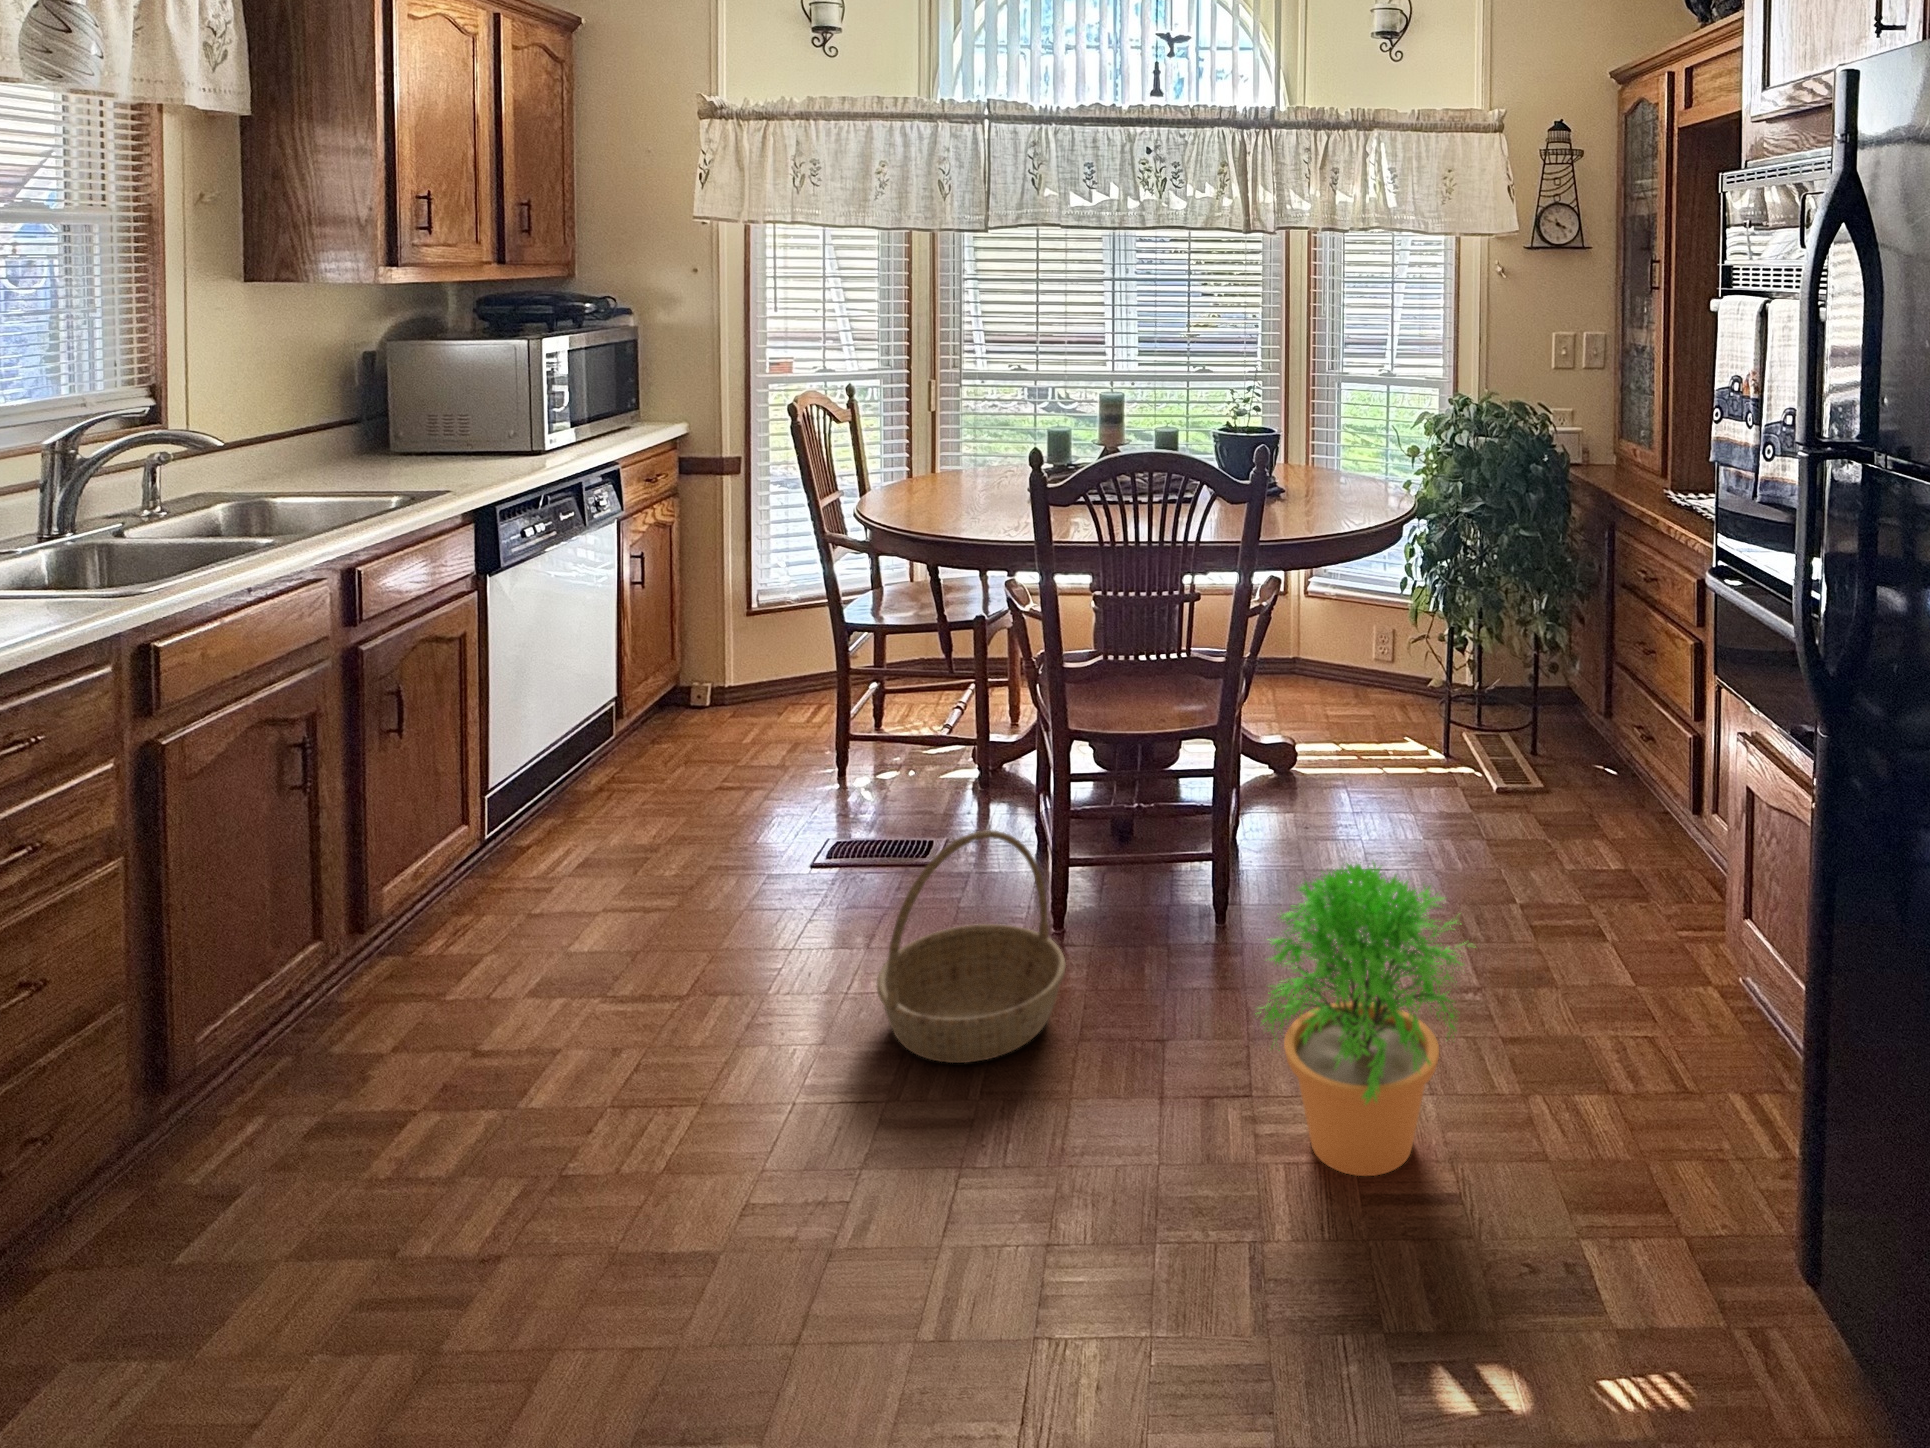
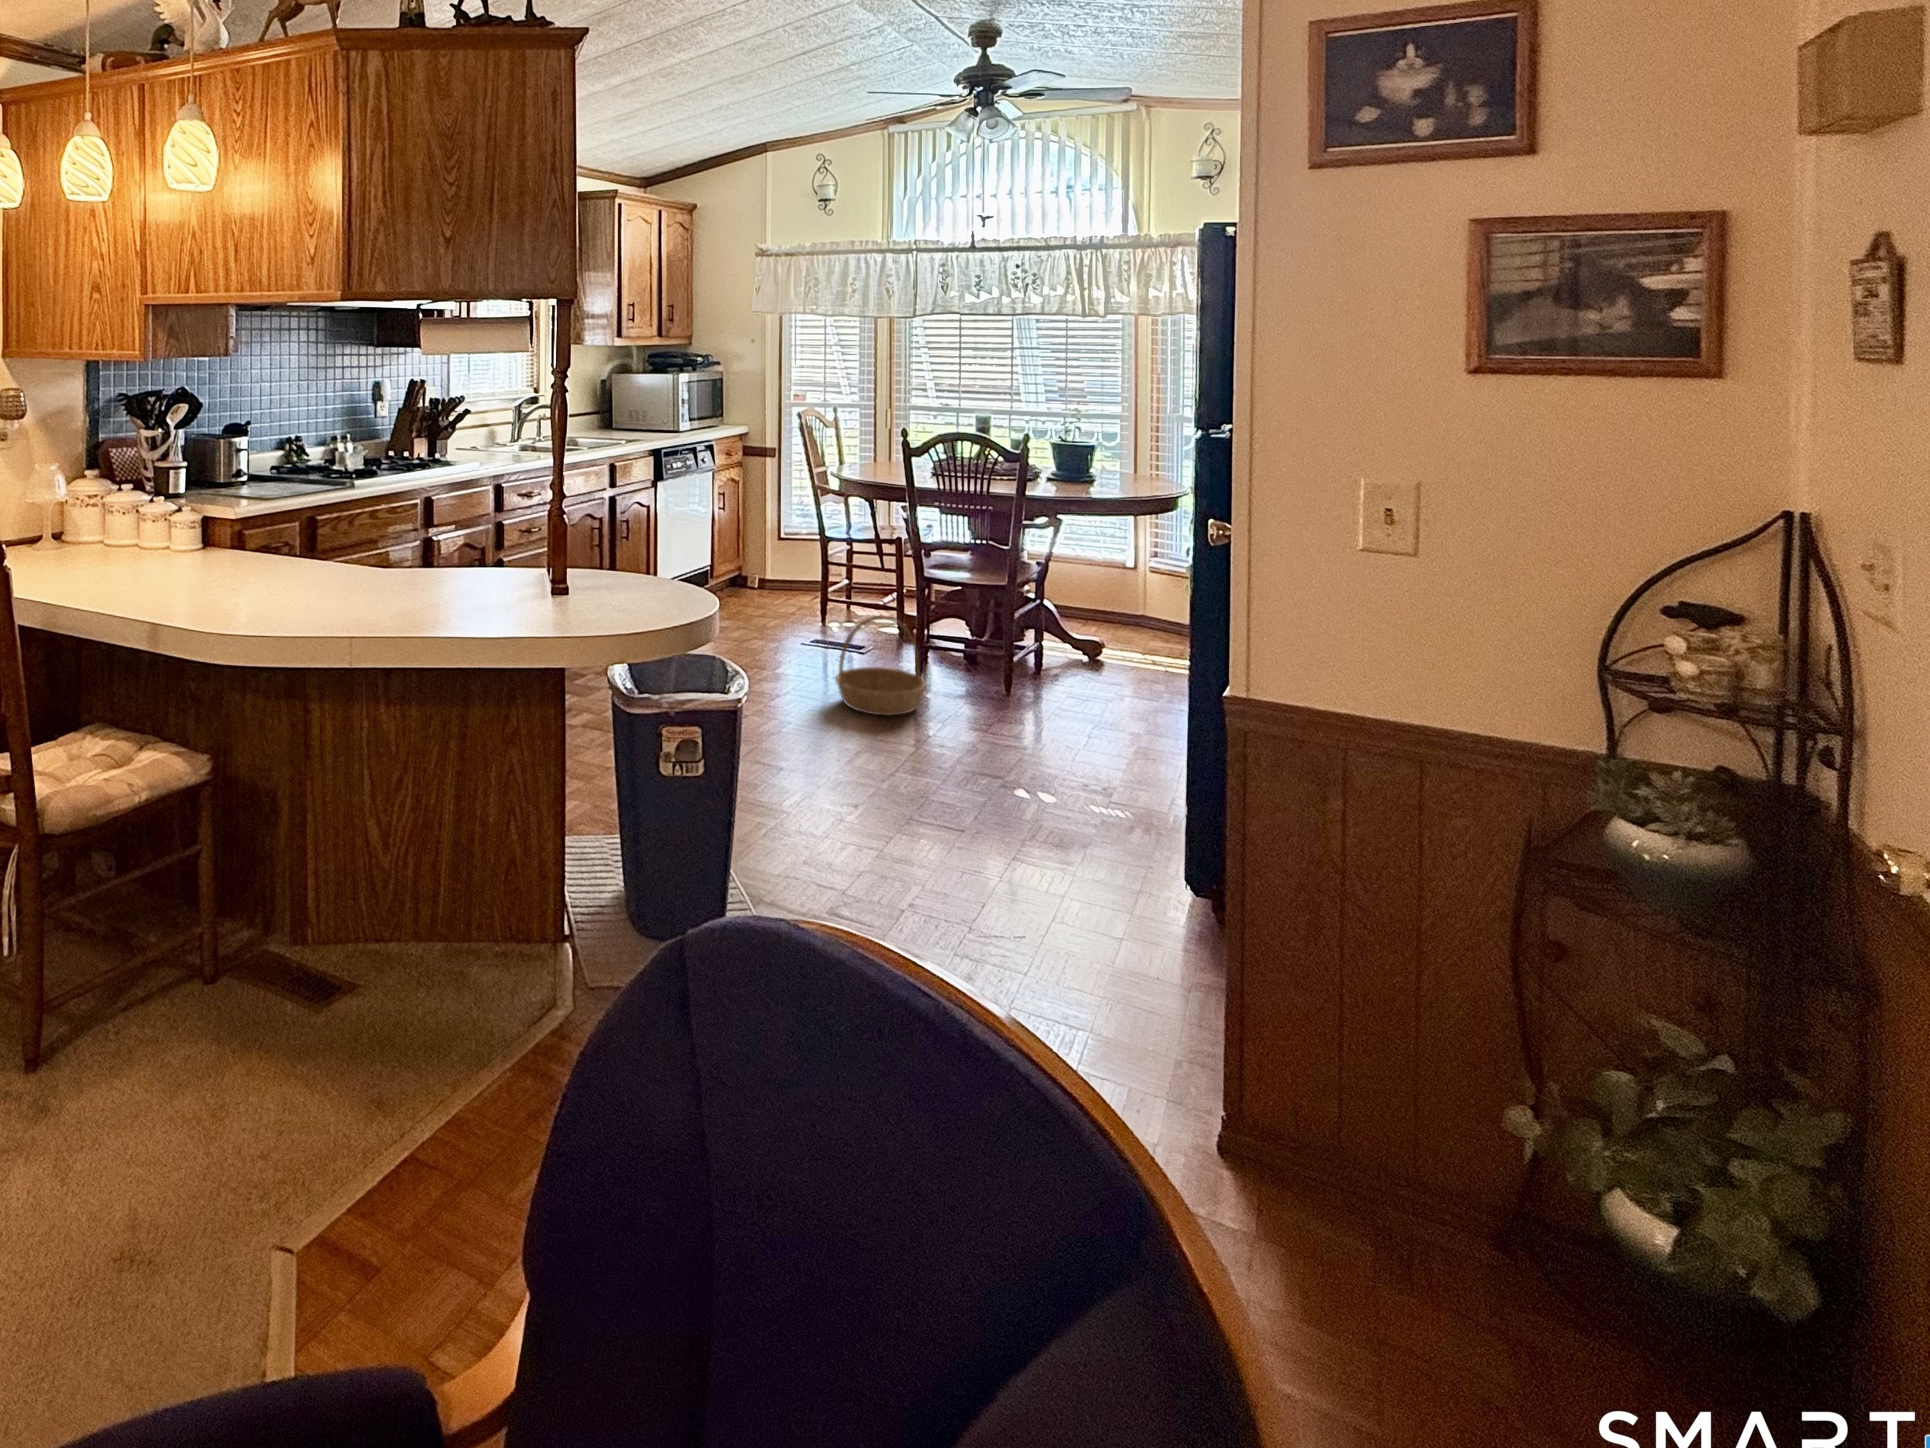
potted plant: present [1260,862,1462,1176] -> none [1000,633,1119,775]

